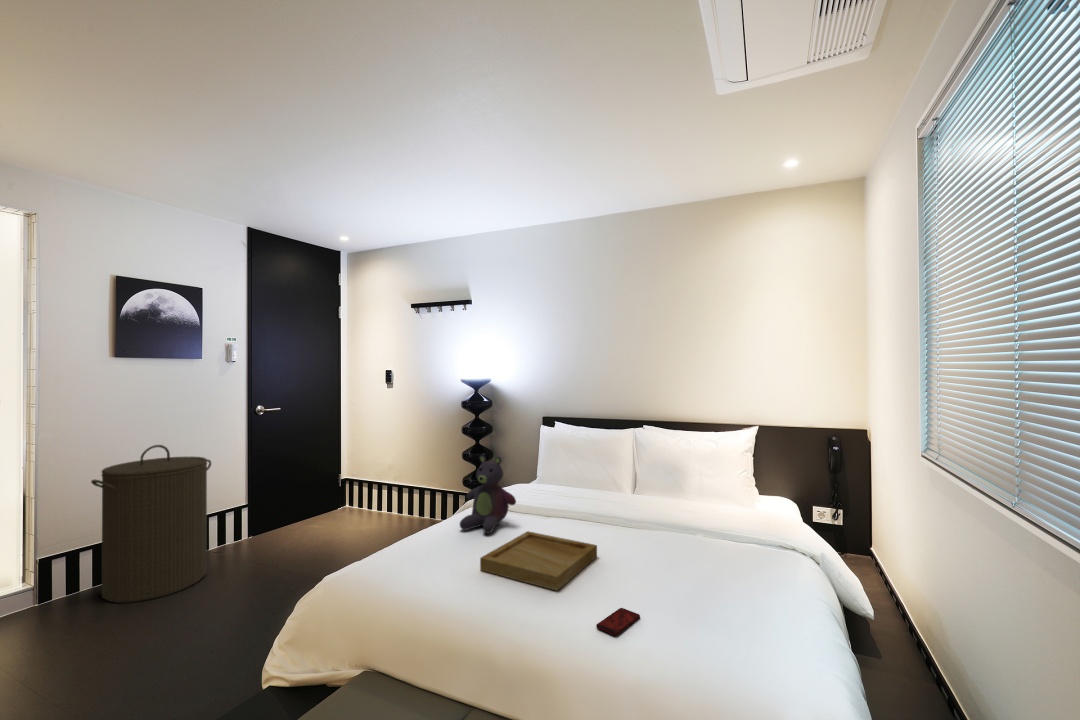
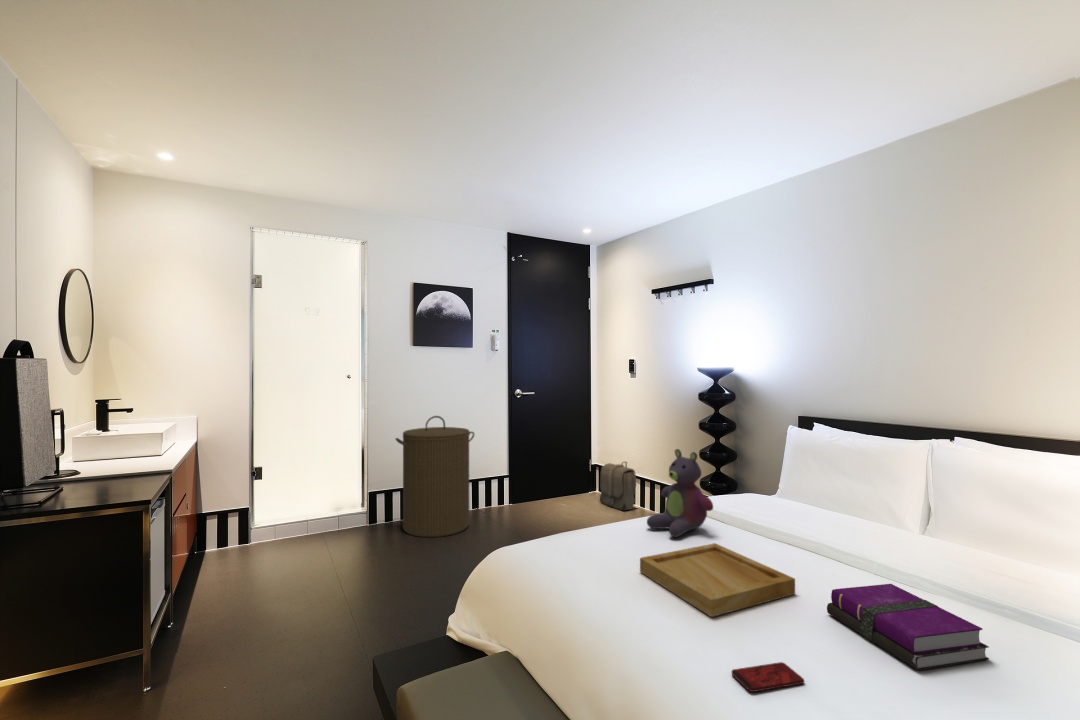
backpack: none [356,471,398,520] -> present [600,462,636,511]
notebook: none [623,534,714,586] -> present [827,584,989,670]

